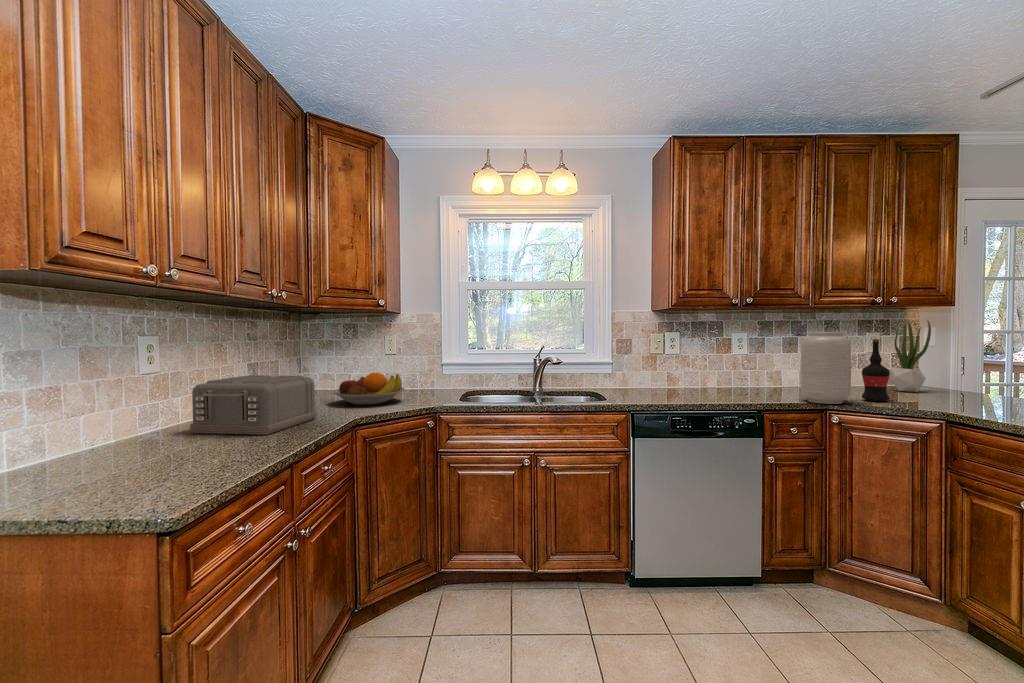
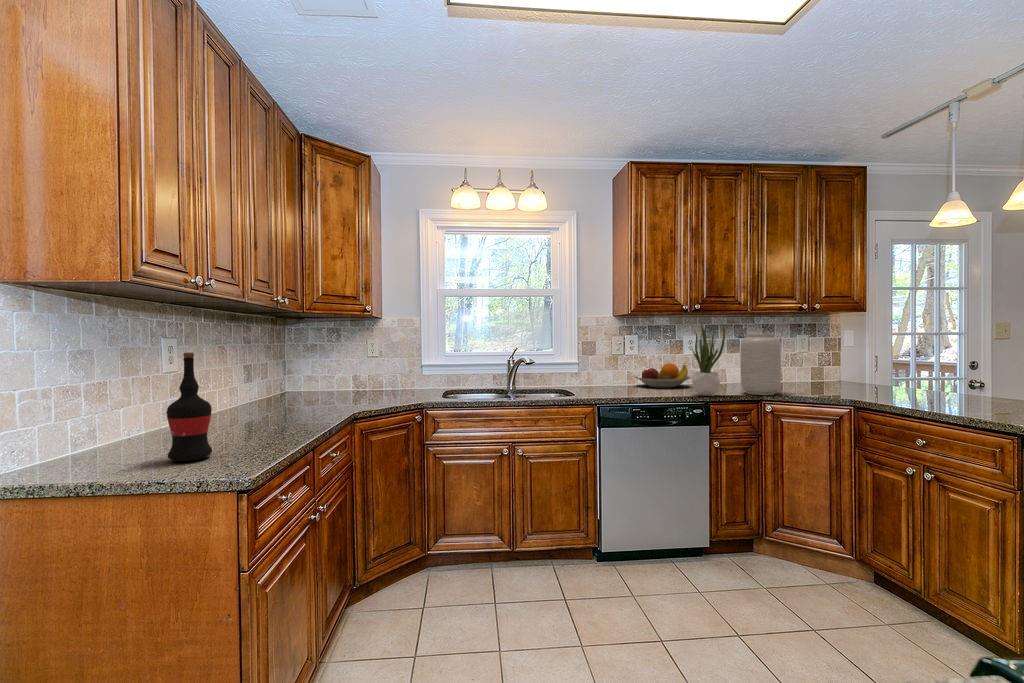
potted plant: present [890,320,931,392] -> present [692,324,725,396]
wine bottle: present [862,339,890,401] -> present [167,352,212,461]
fruit bowl: present [332,373,405,405] -> present [635,363,691,388]
toaster: present [190,375,317,435] -> none [207,374,318,426]

